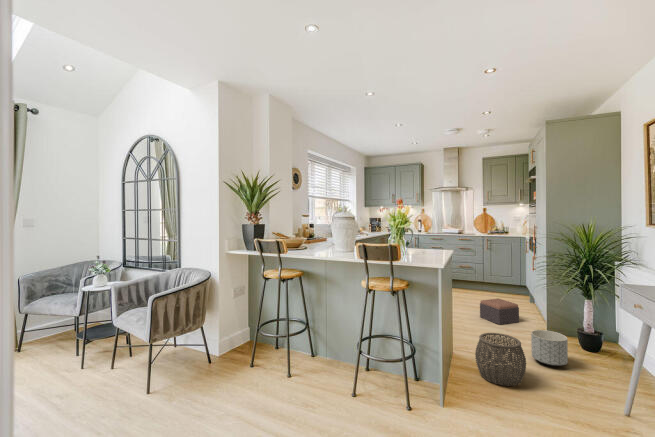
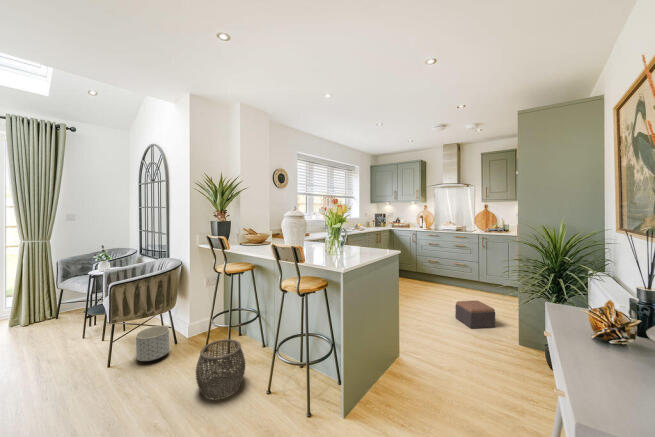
planter: present [531,330,568,366] -> present [136,326,169,361]
woven basket: present [475,333,526,386] -> present [196,339,246,399]

